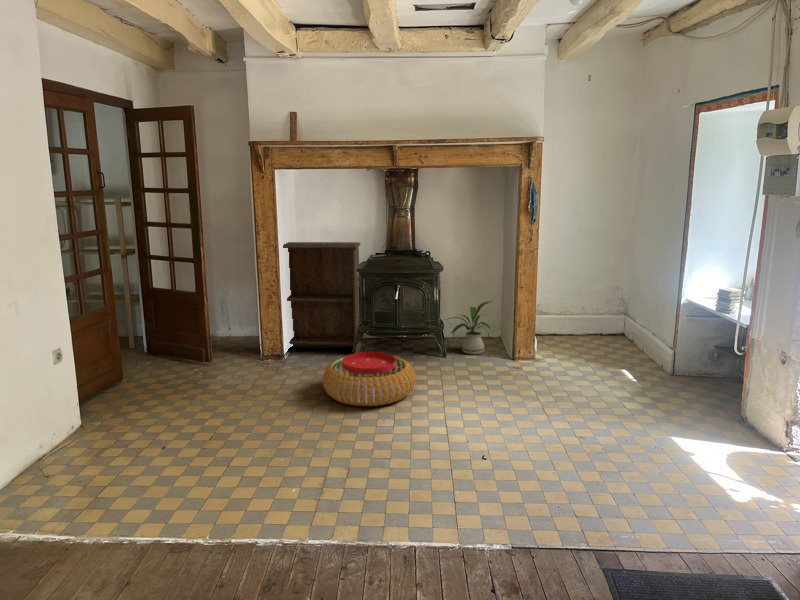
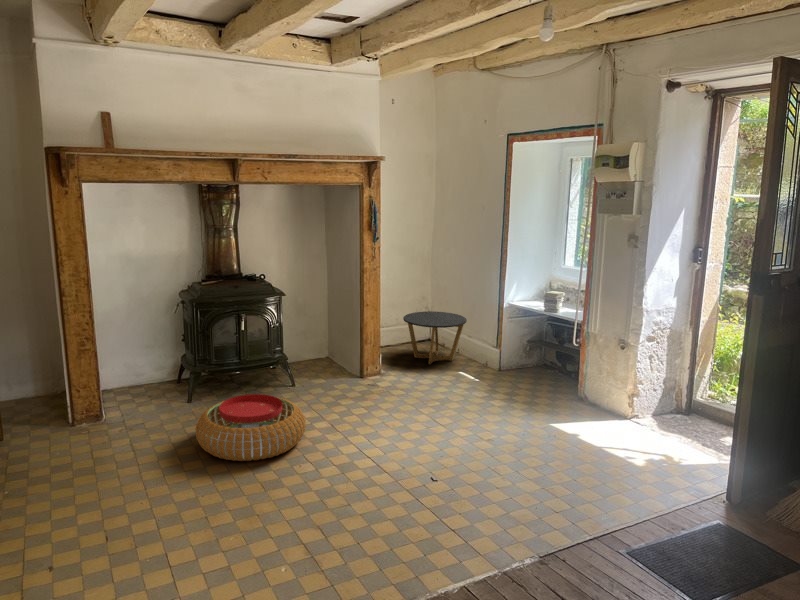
bookshelf: present [283,242,361,353] -> none [68,269,193,418]
house plant: present [448,301,492,354] -> none [286,322,334,380]
side table: none [576,302,647,357] -> present [403,311,467,364]

